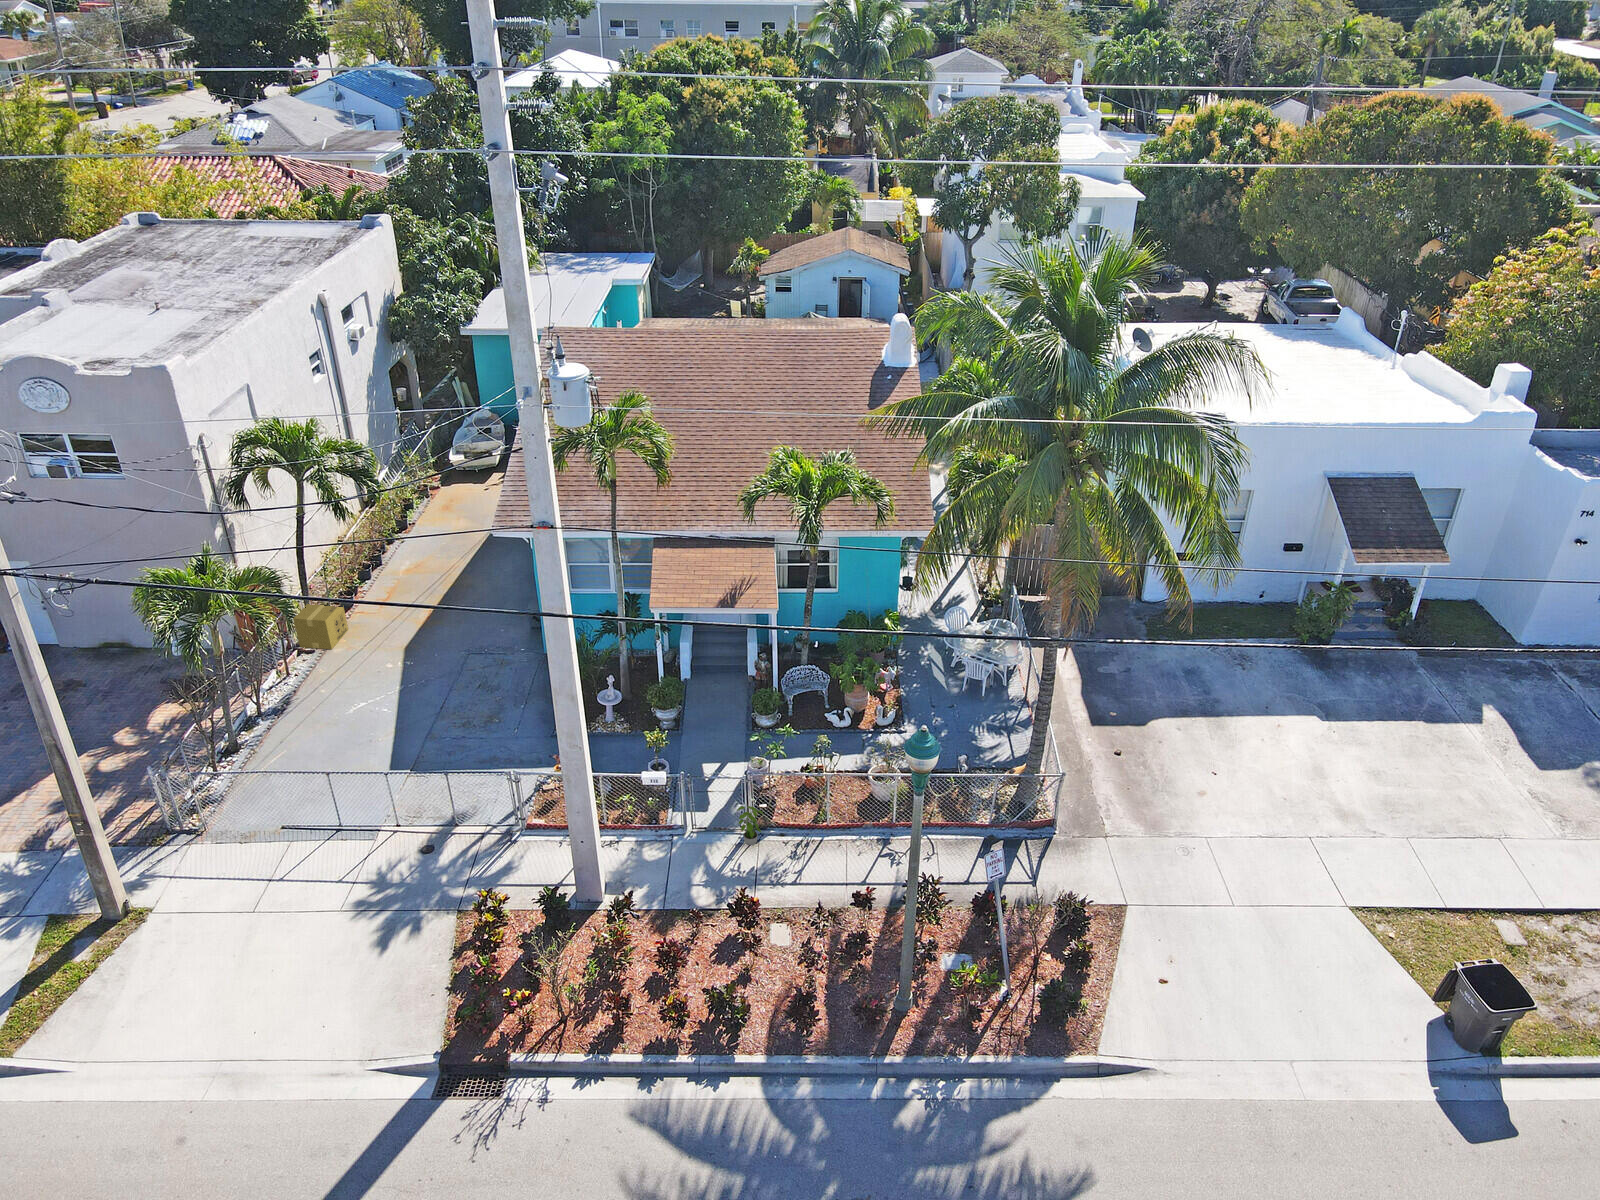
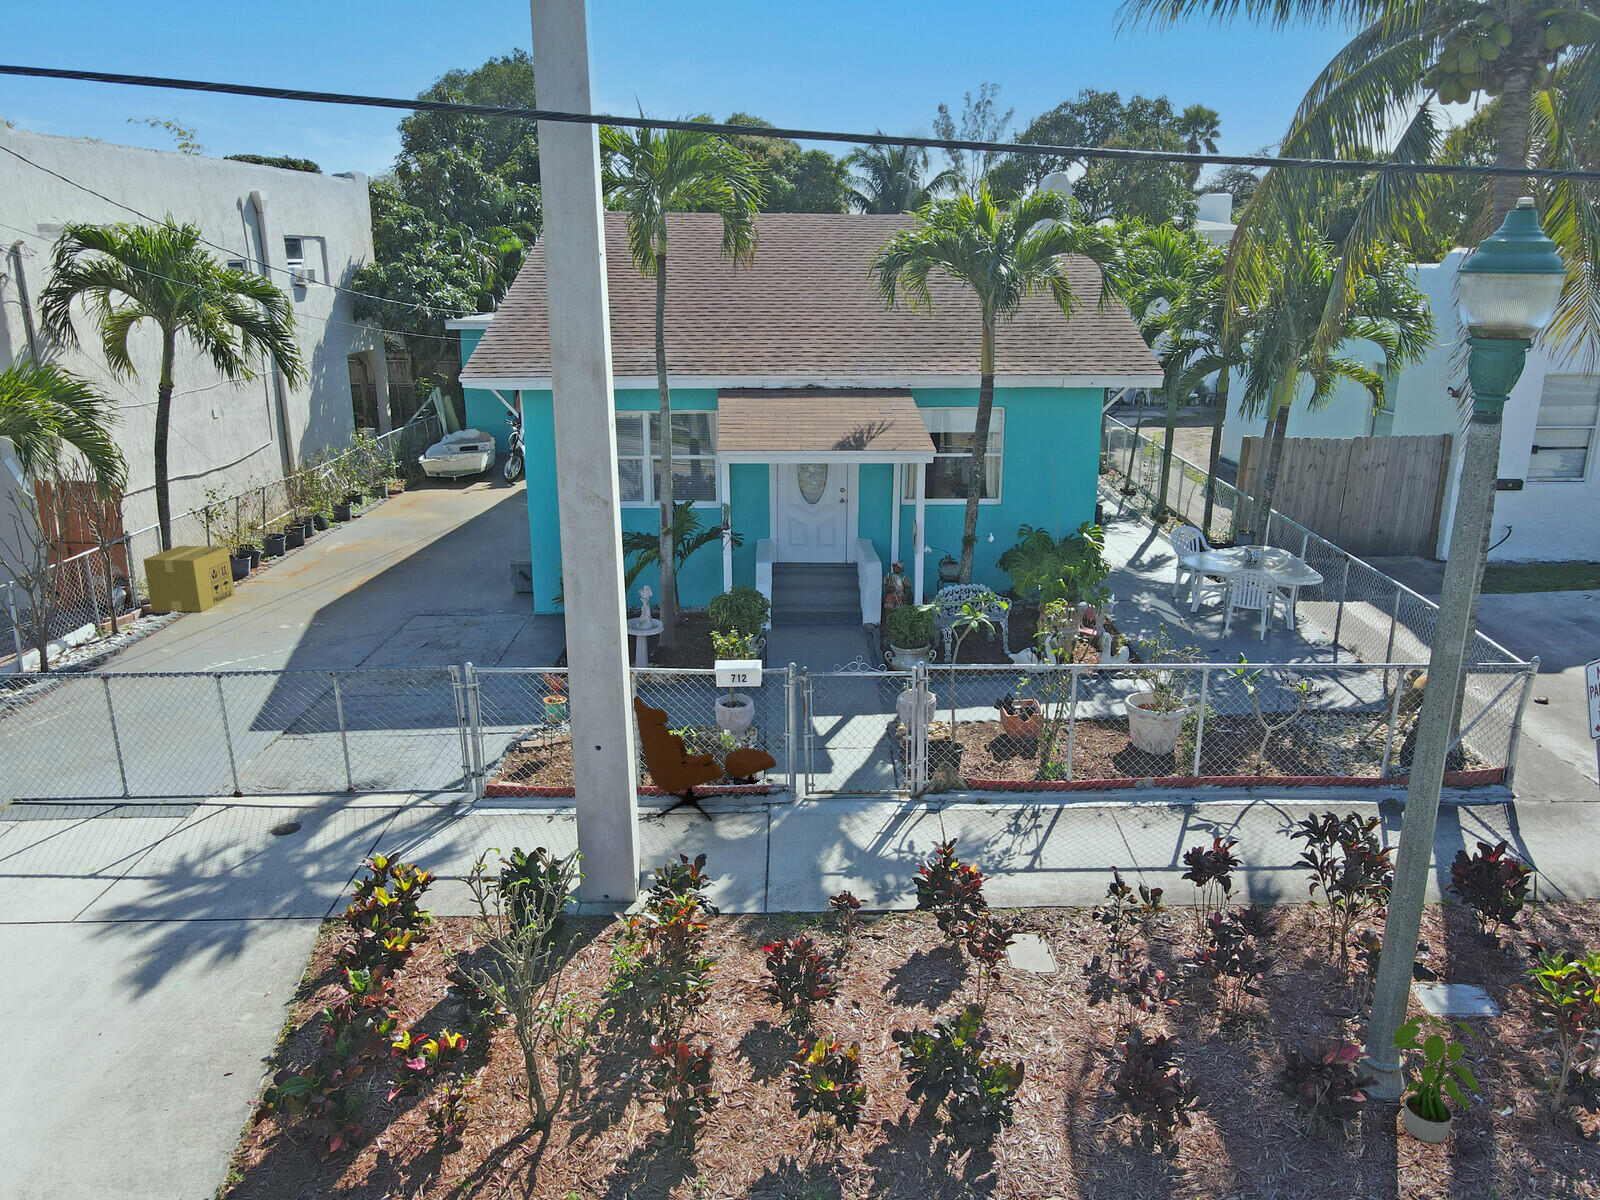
lounge chair: none [600,789,678,847] -> present [634,696,776,821]
potted plant: present [737,806,763,845] -> present [1389,1013,1481,1143]

